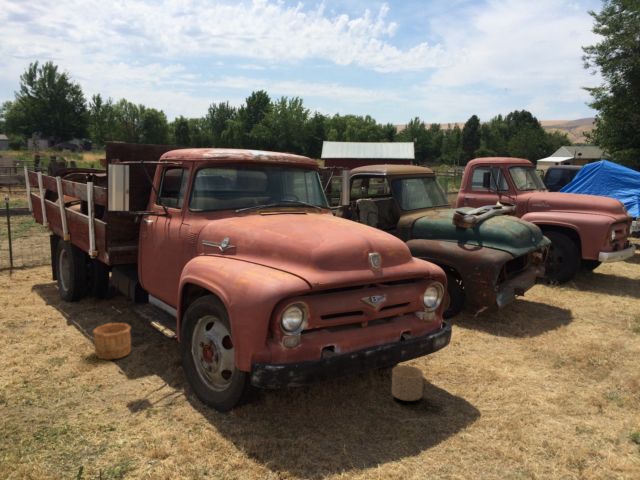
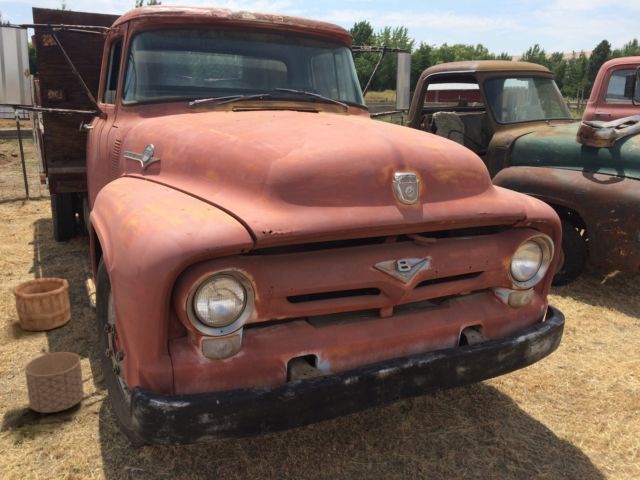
planter: present [392,365,423,401] -> present [25,352,84,413]

